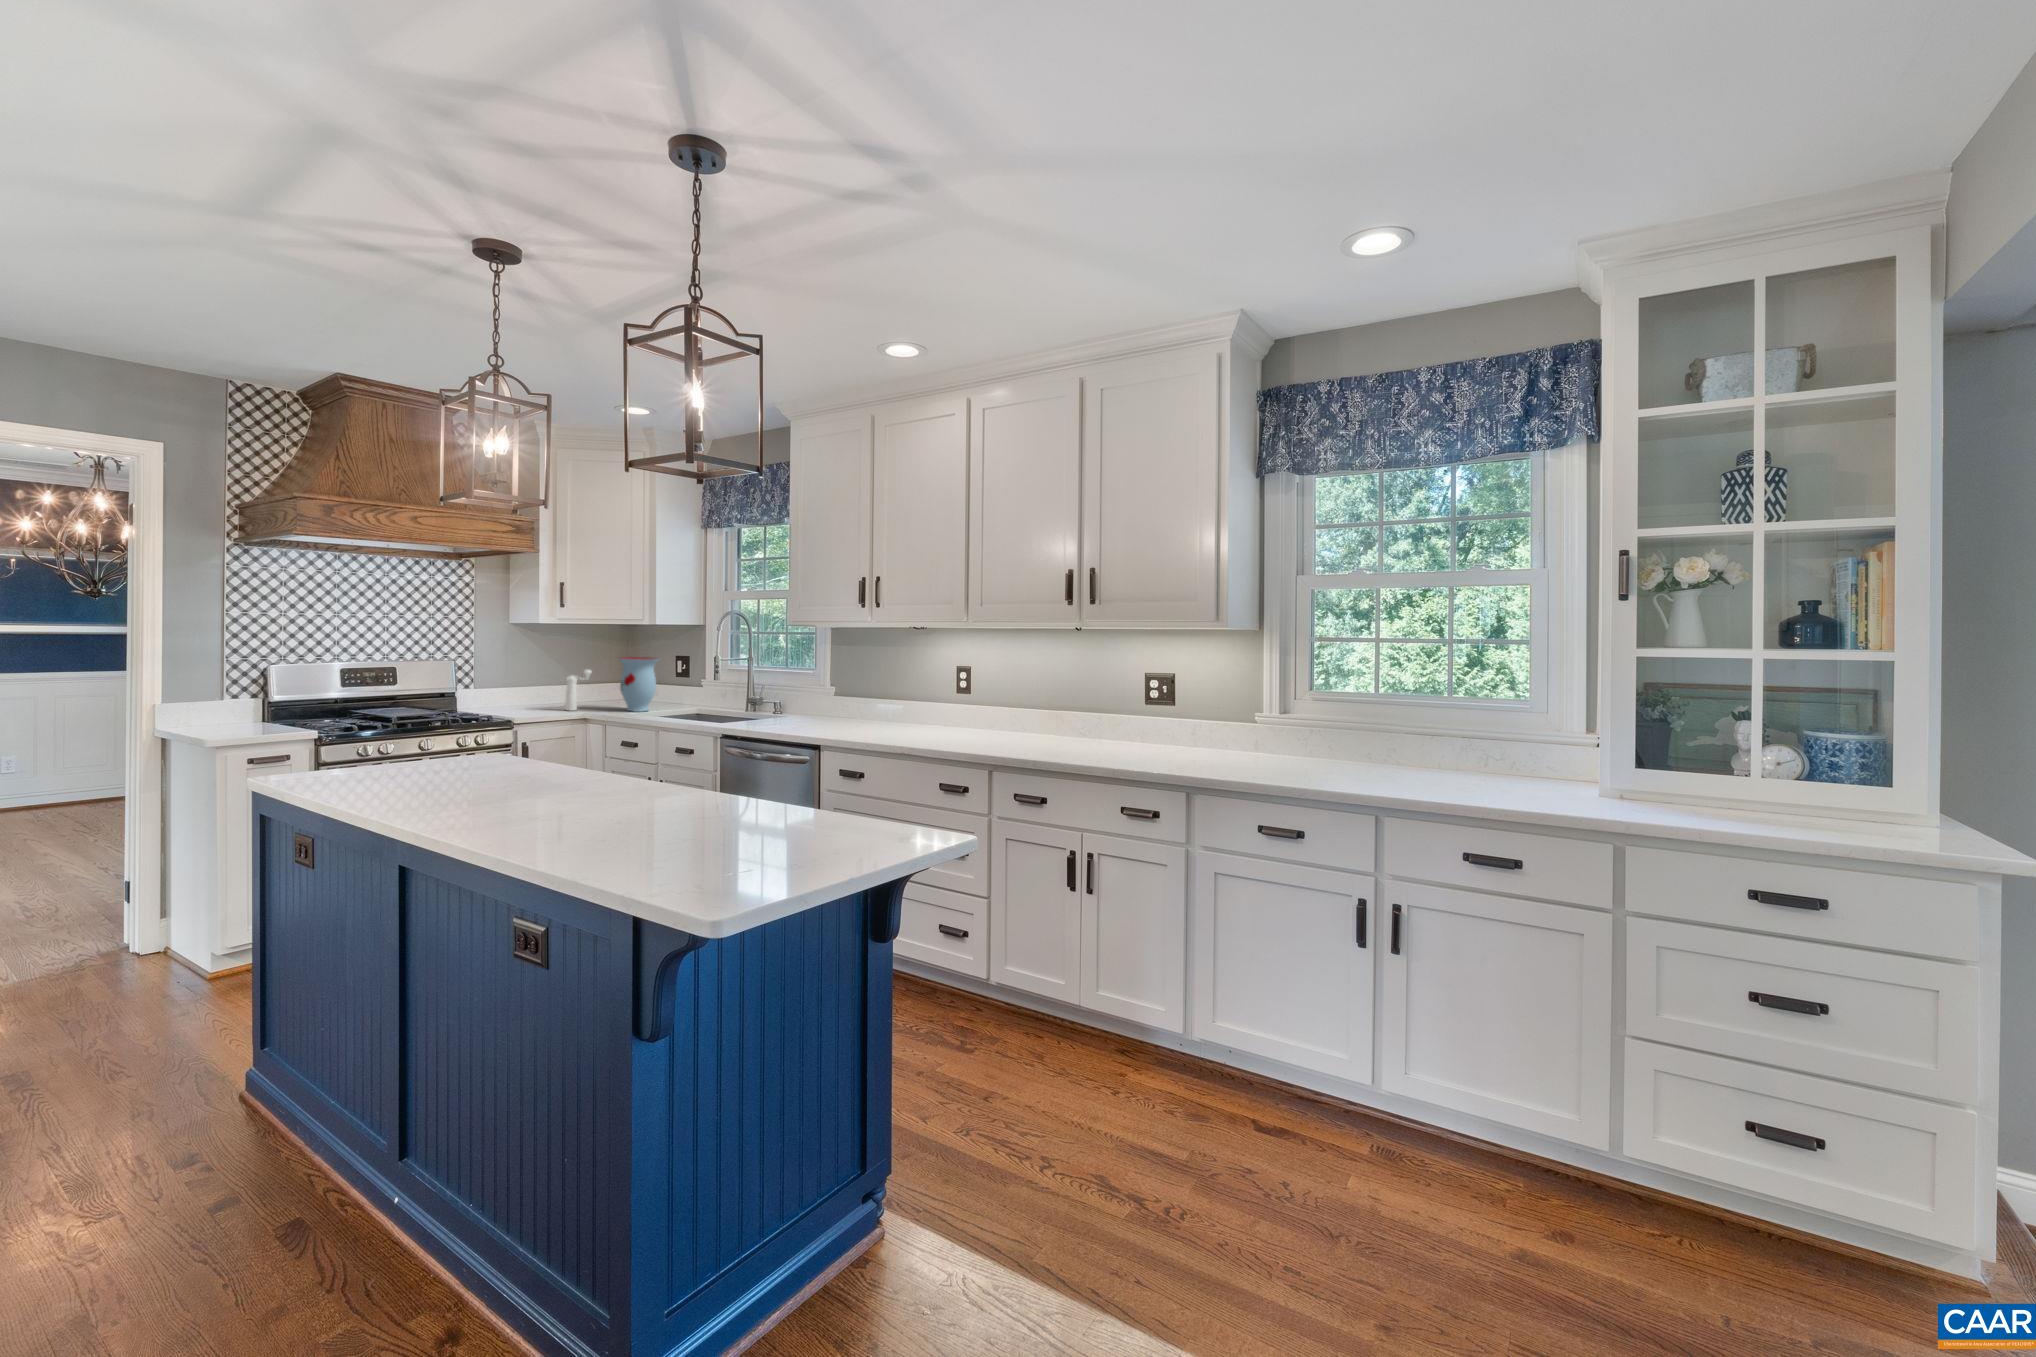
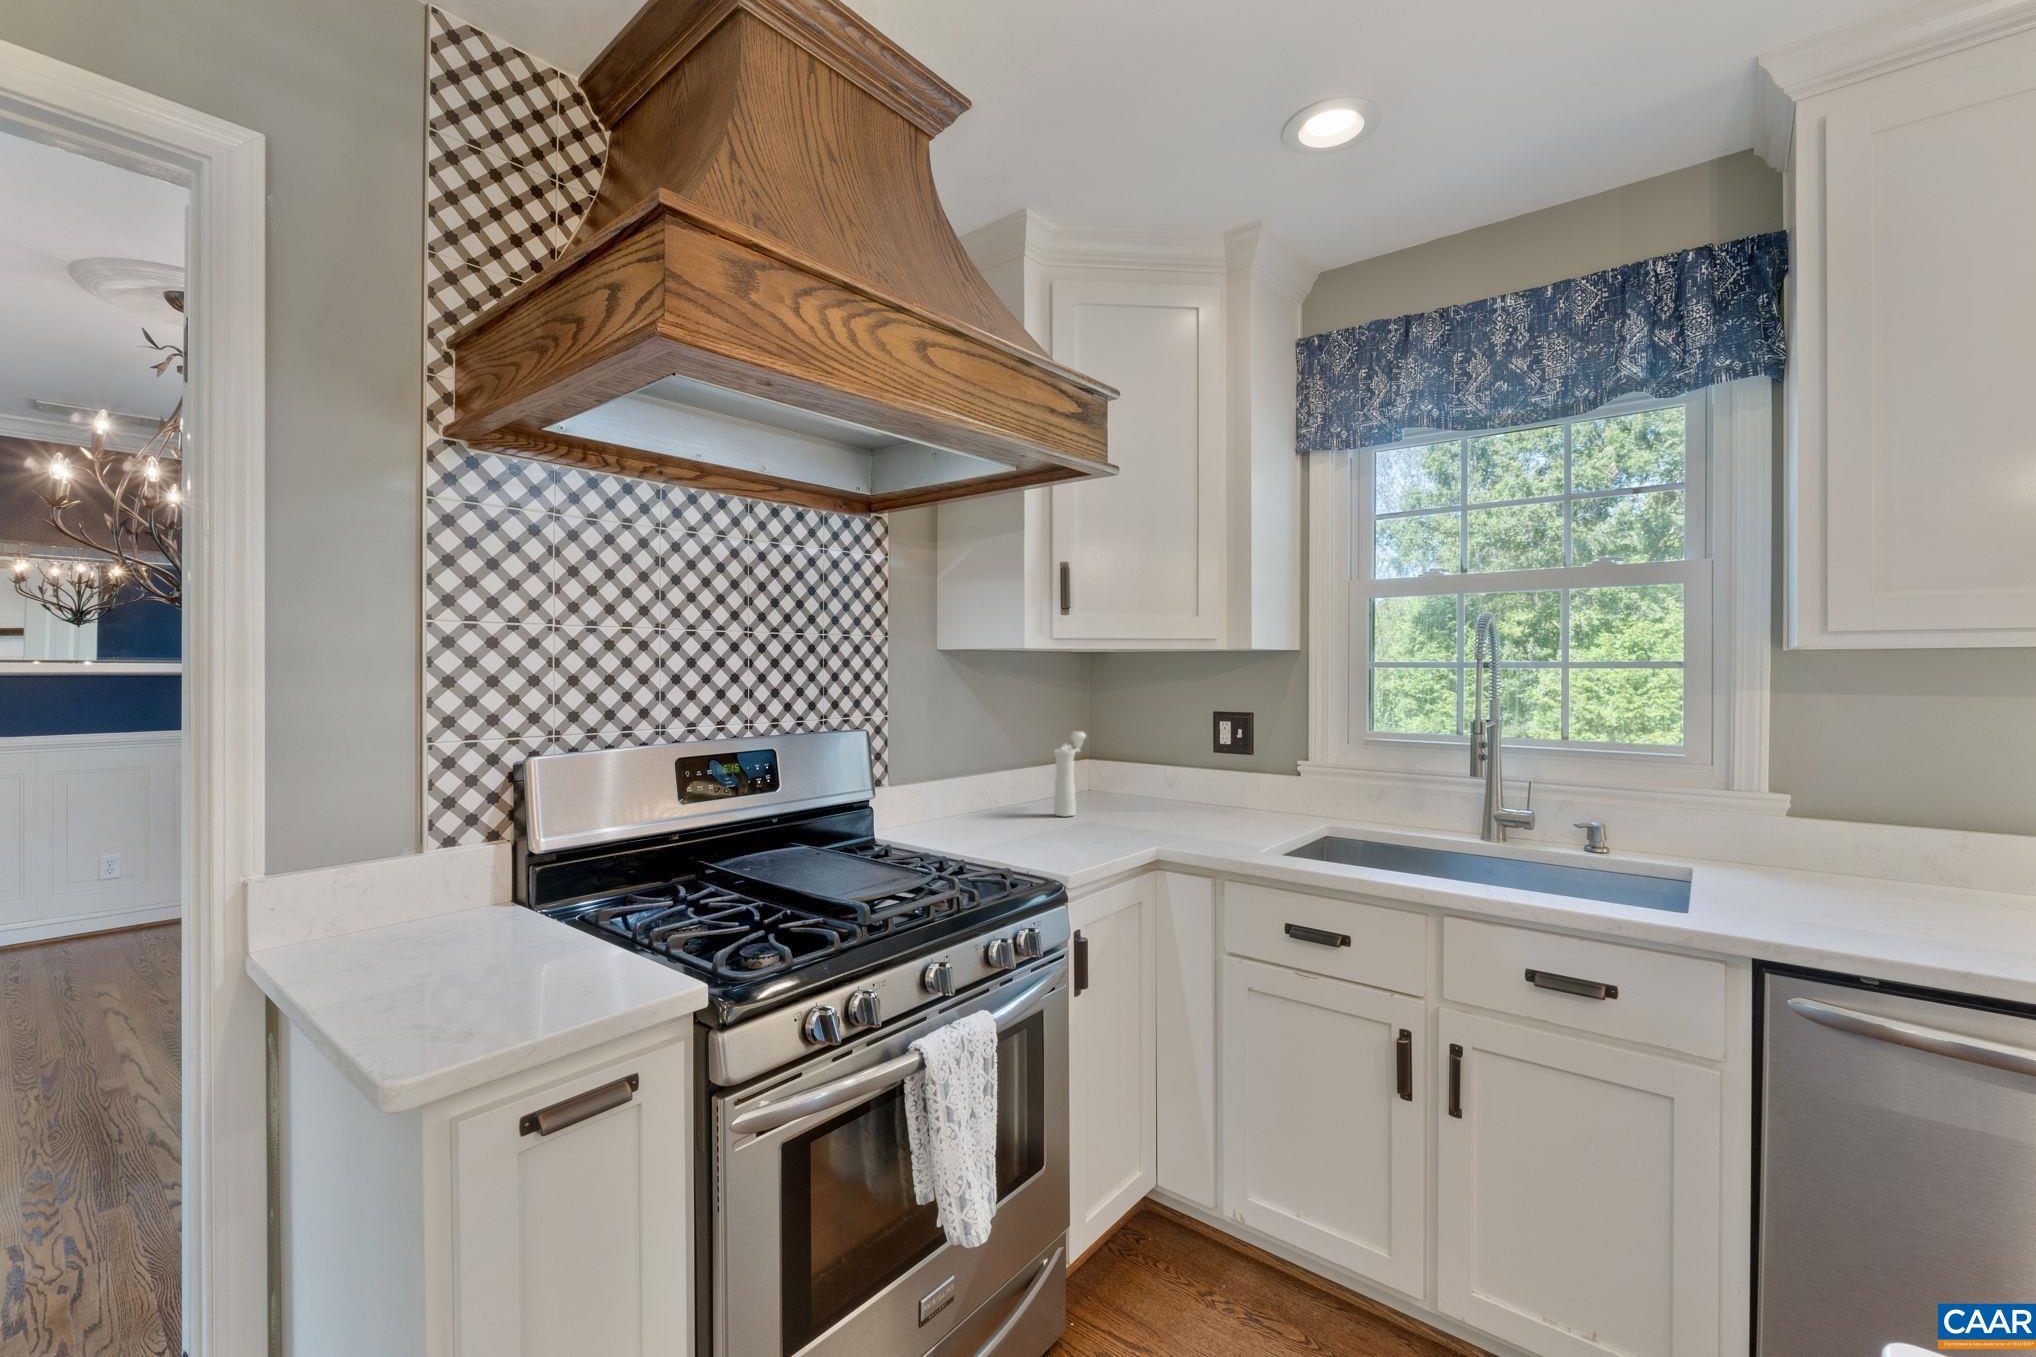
vase: present [619,657,659,712] -> none [1135,702,1215,811]

